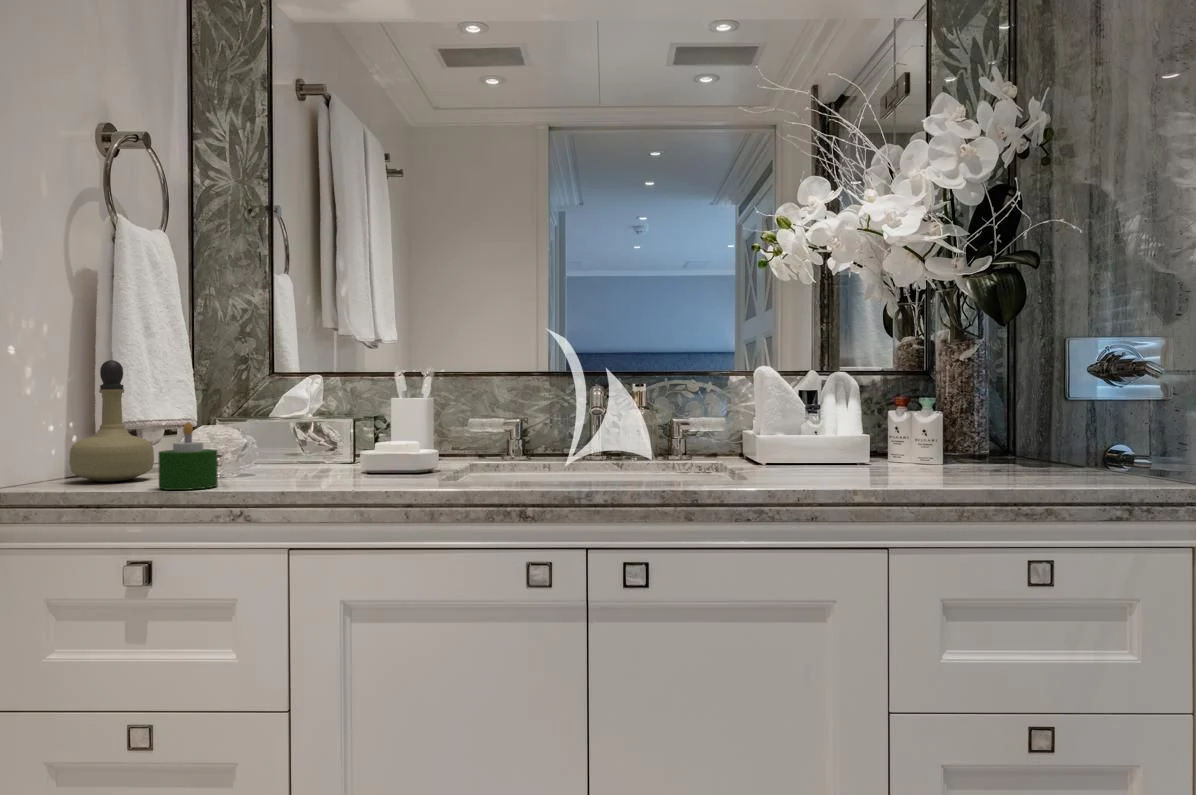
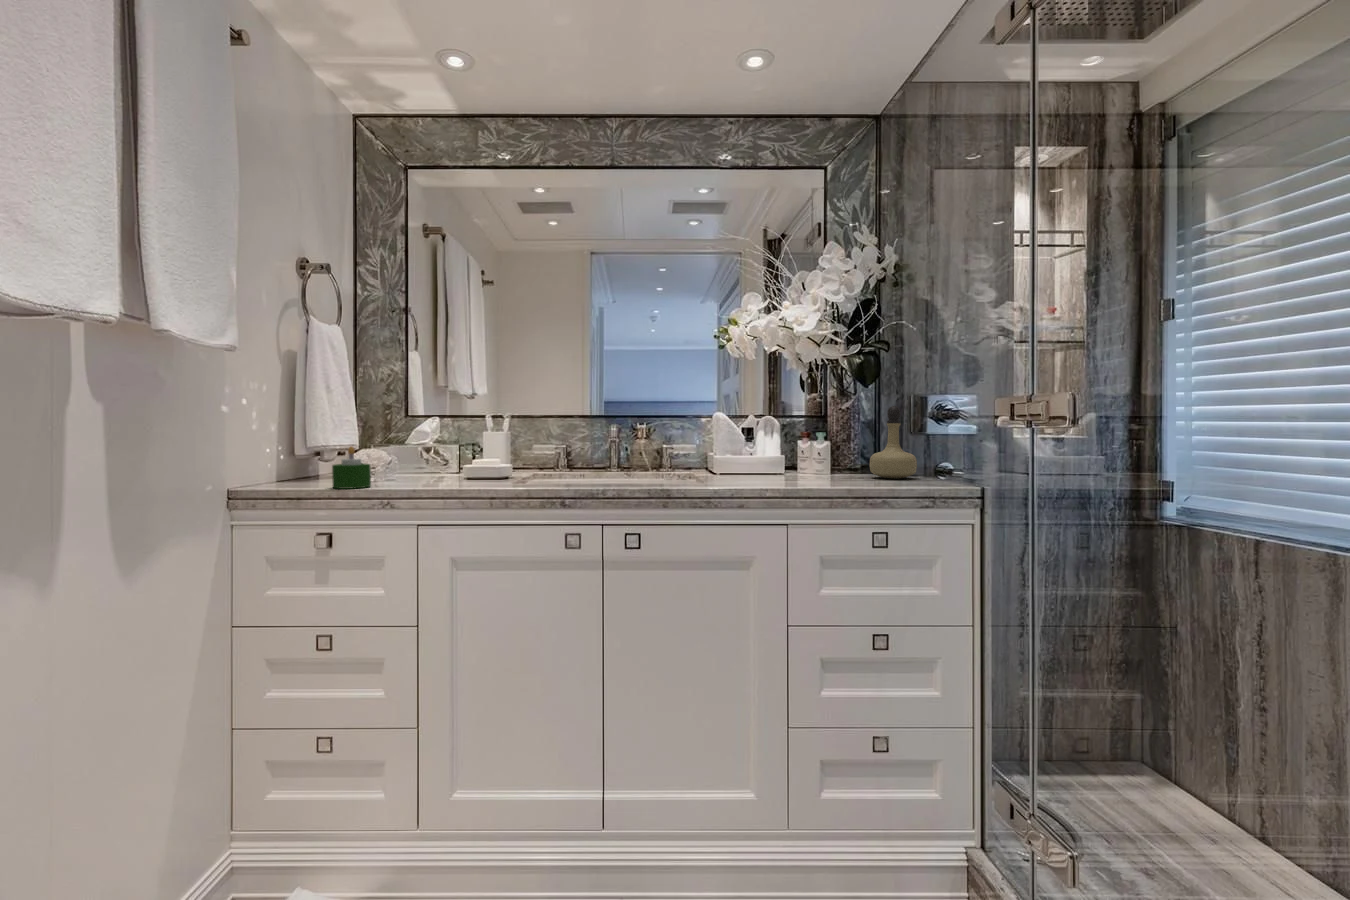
perfume bottle: present [69,360,154,481] -> present [869,406,917,479]

